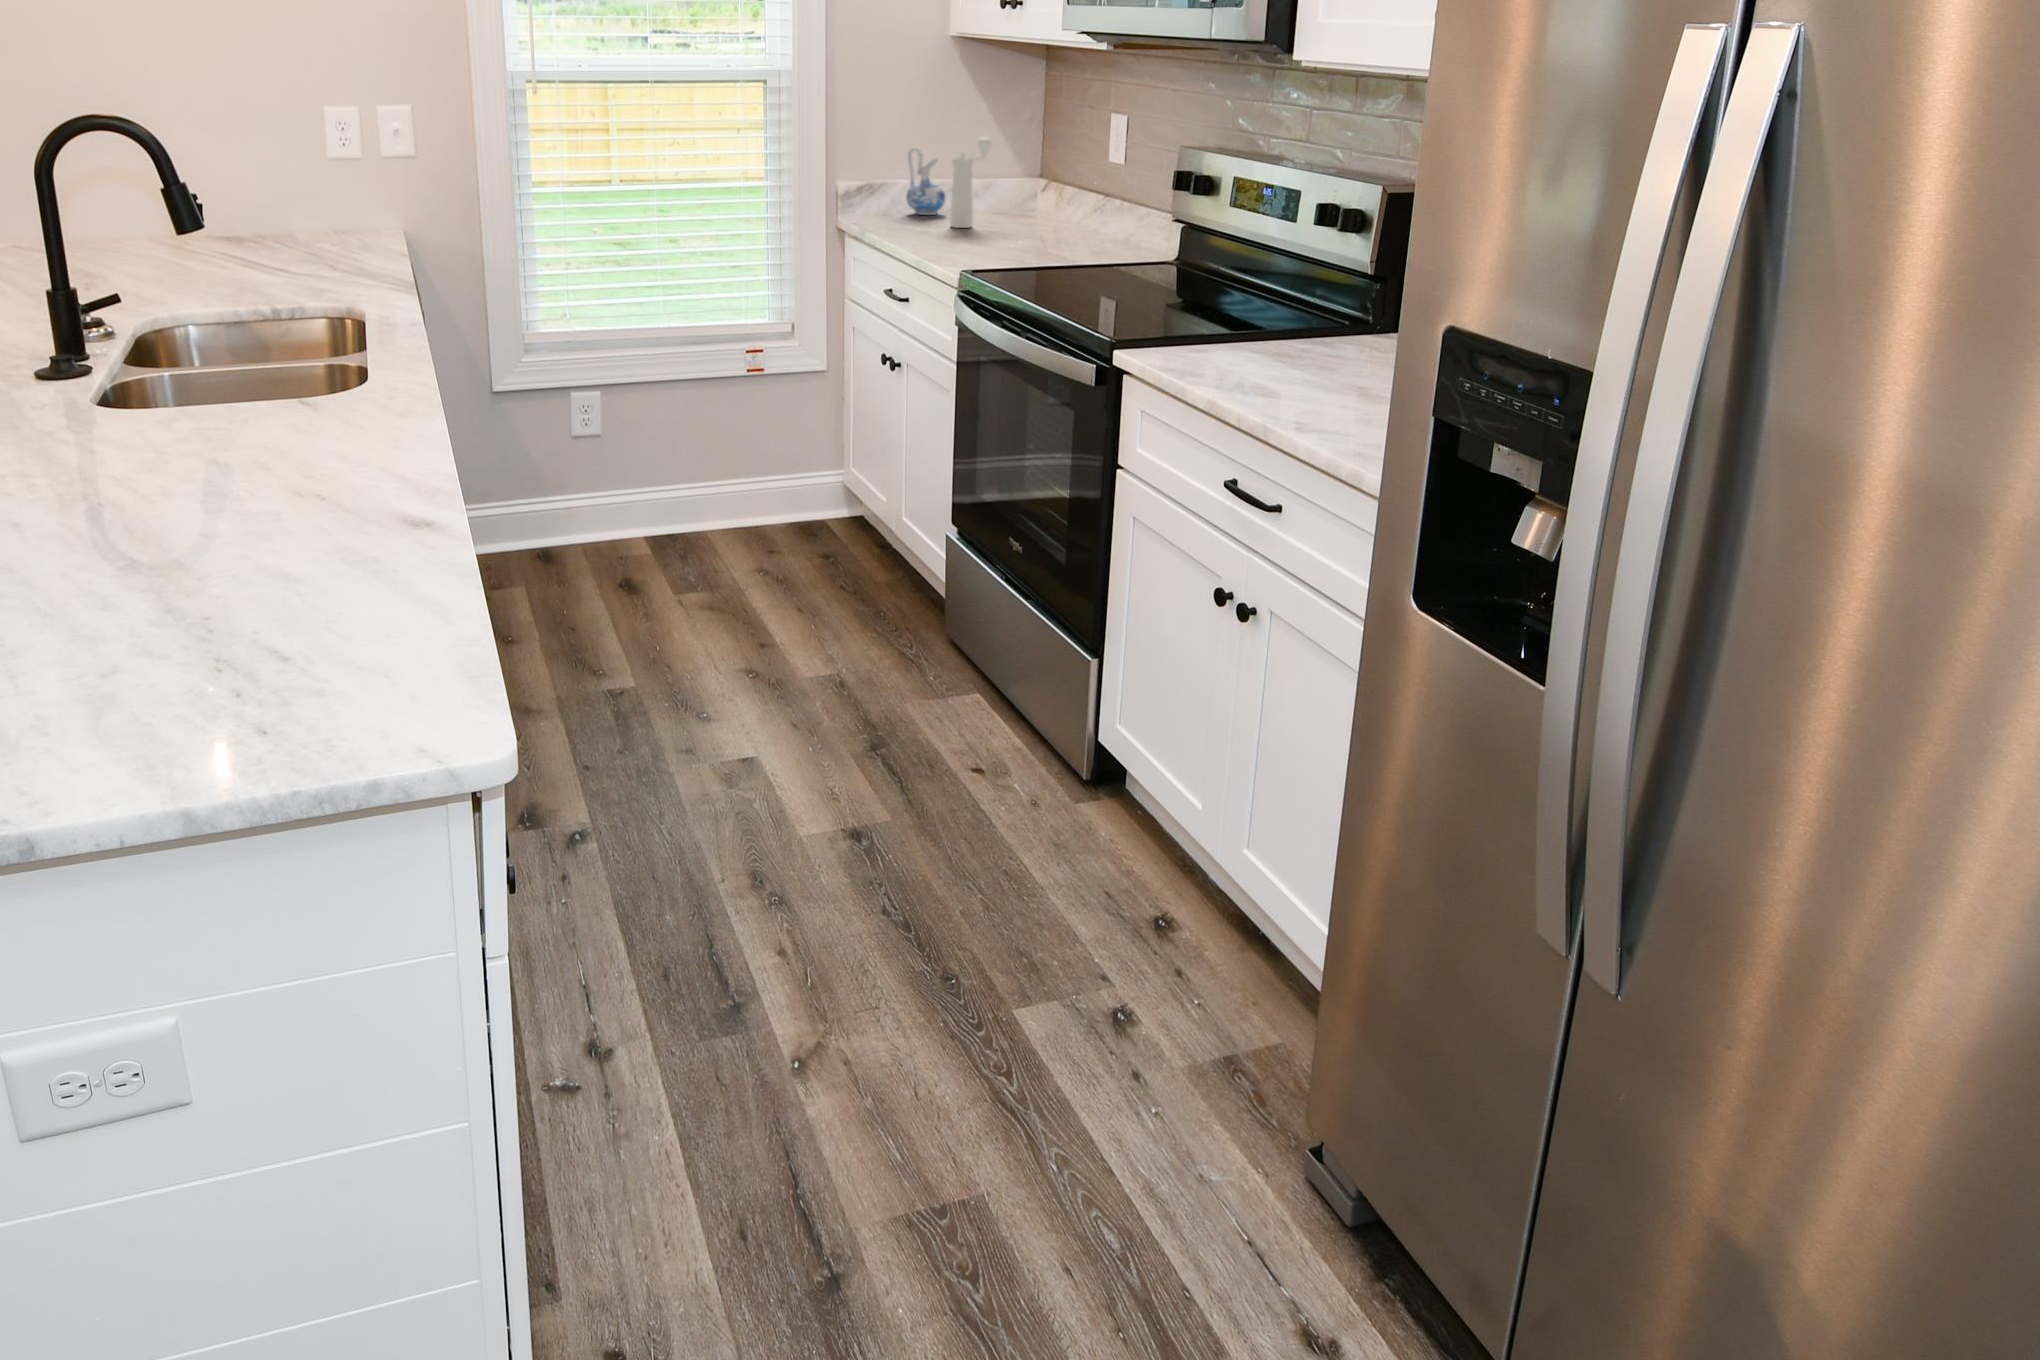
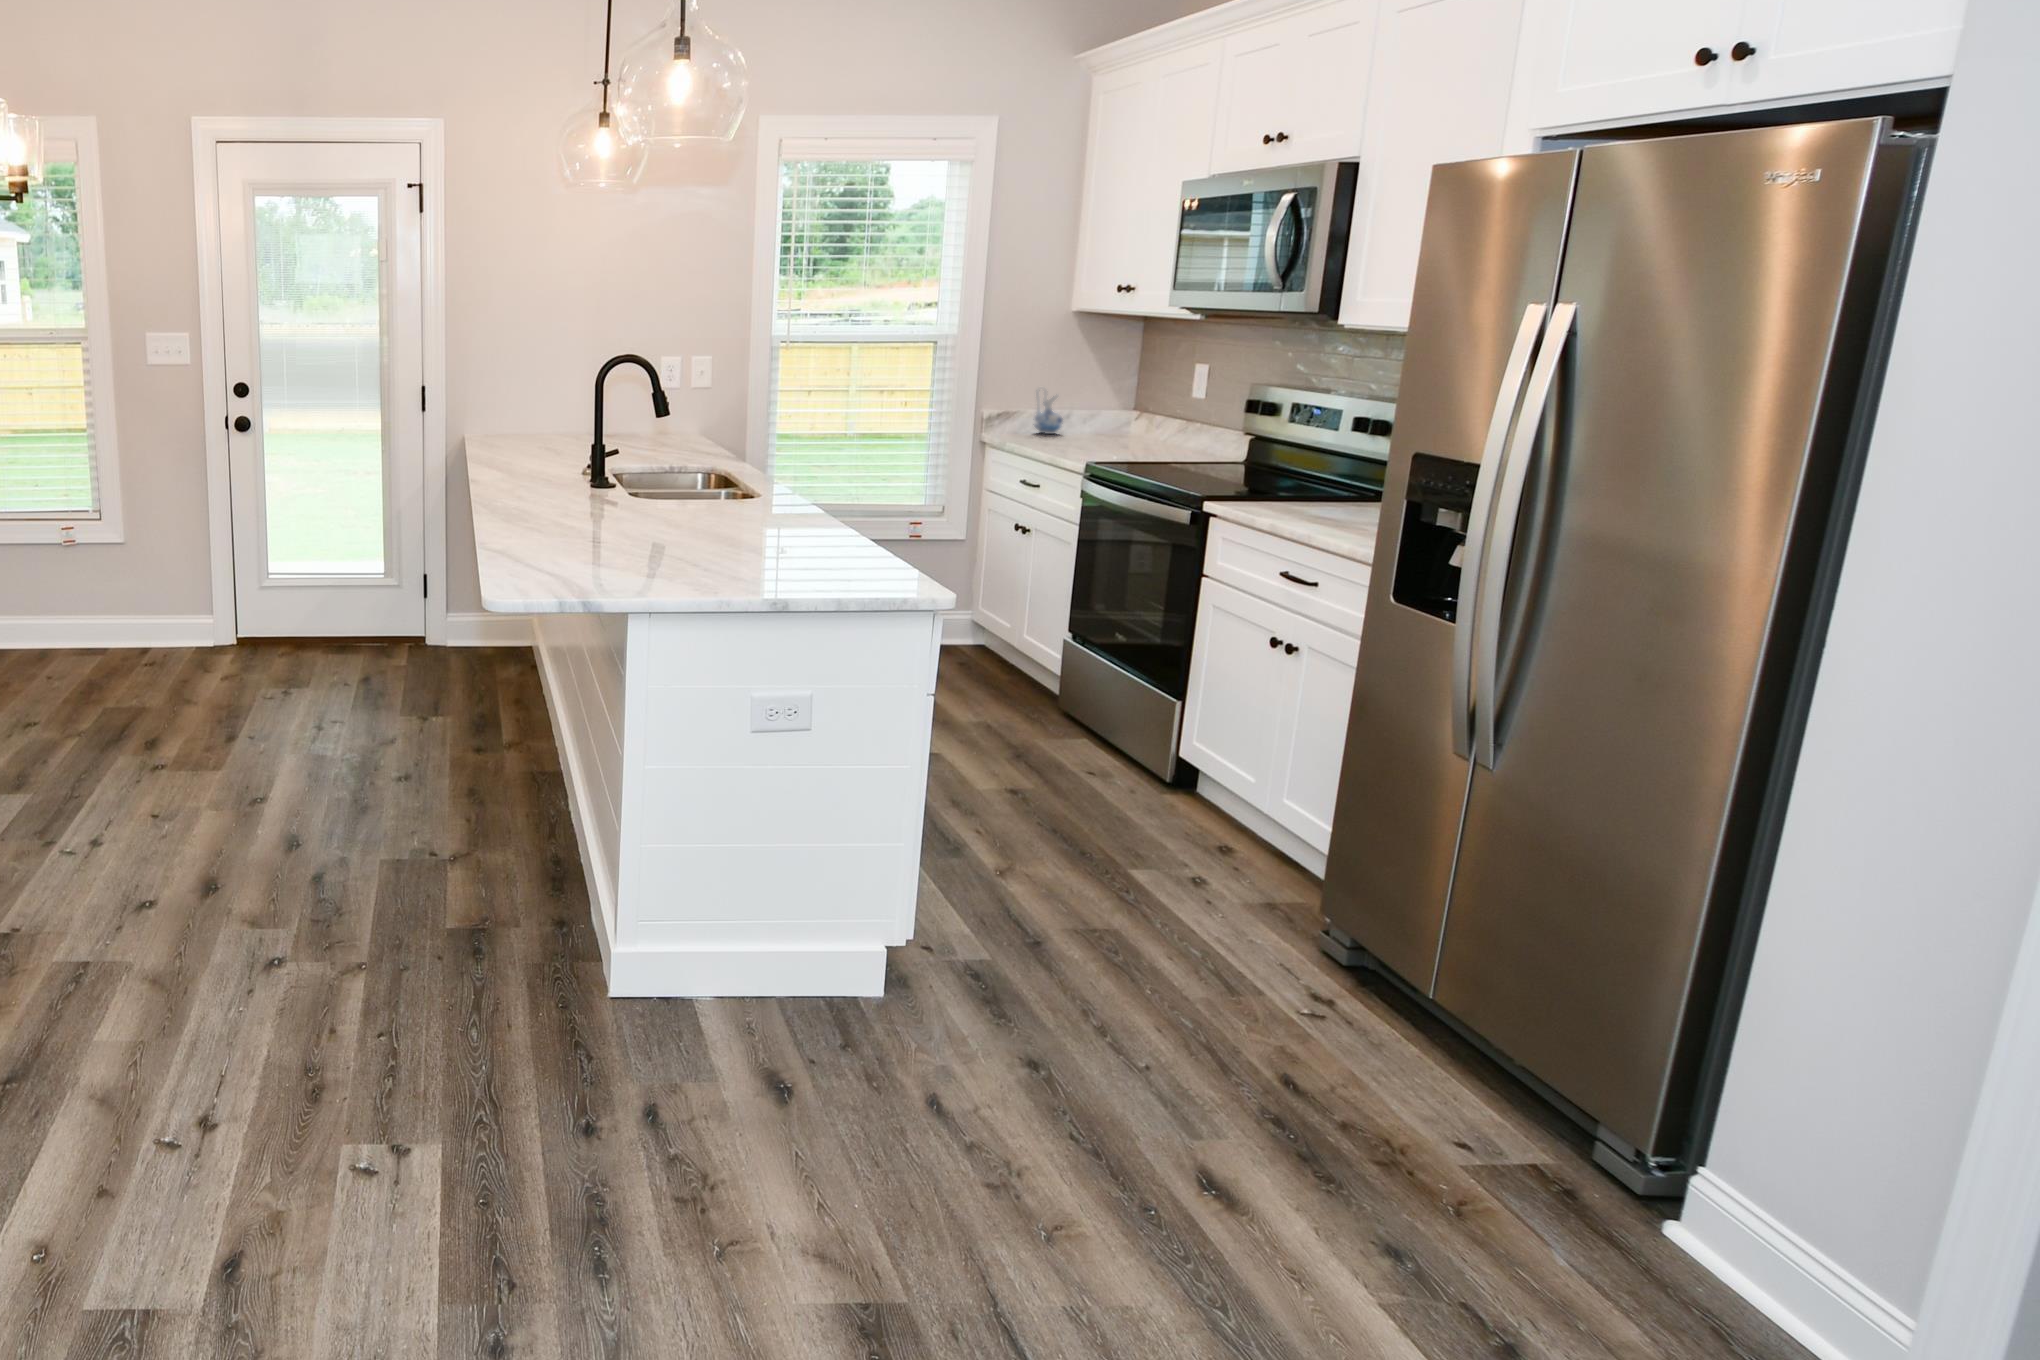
pepper mill: present [950,138,992,228] -> none [1069,380,1103,441]

